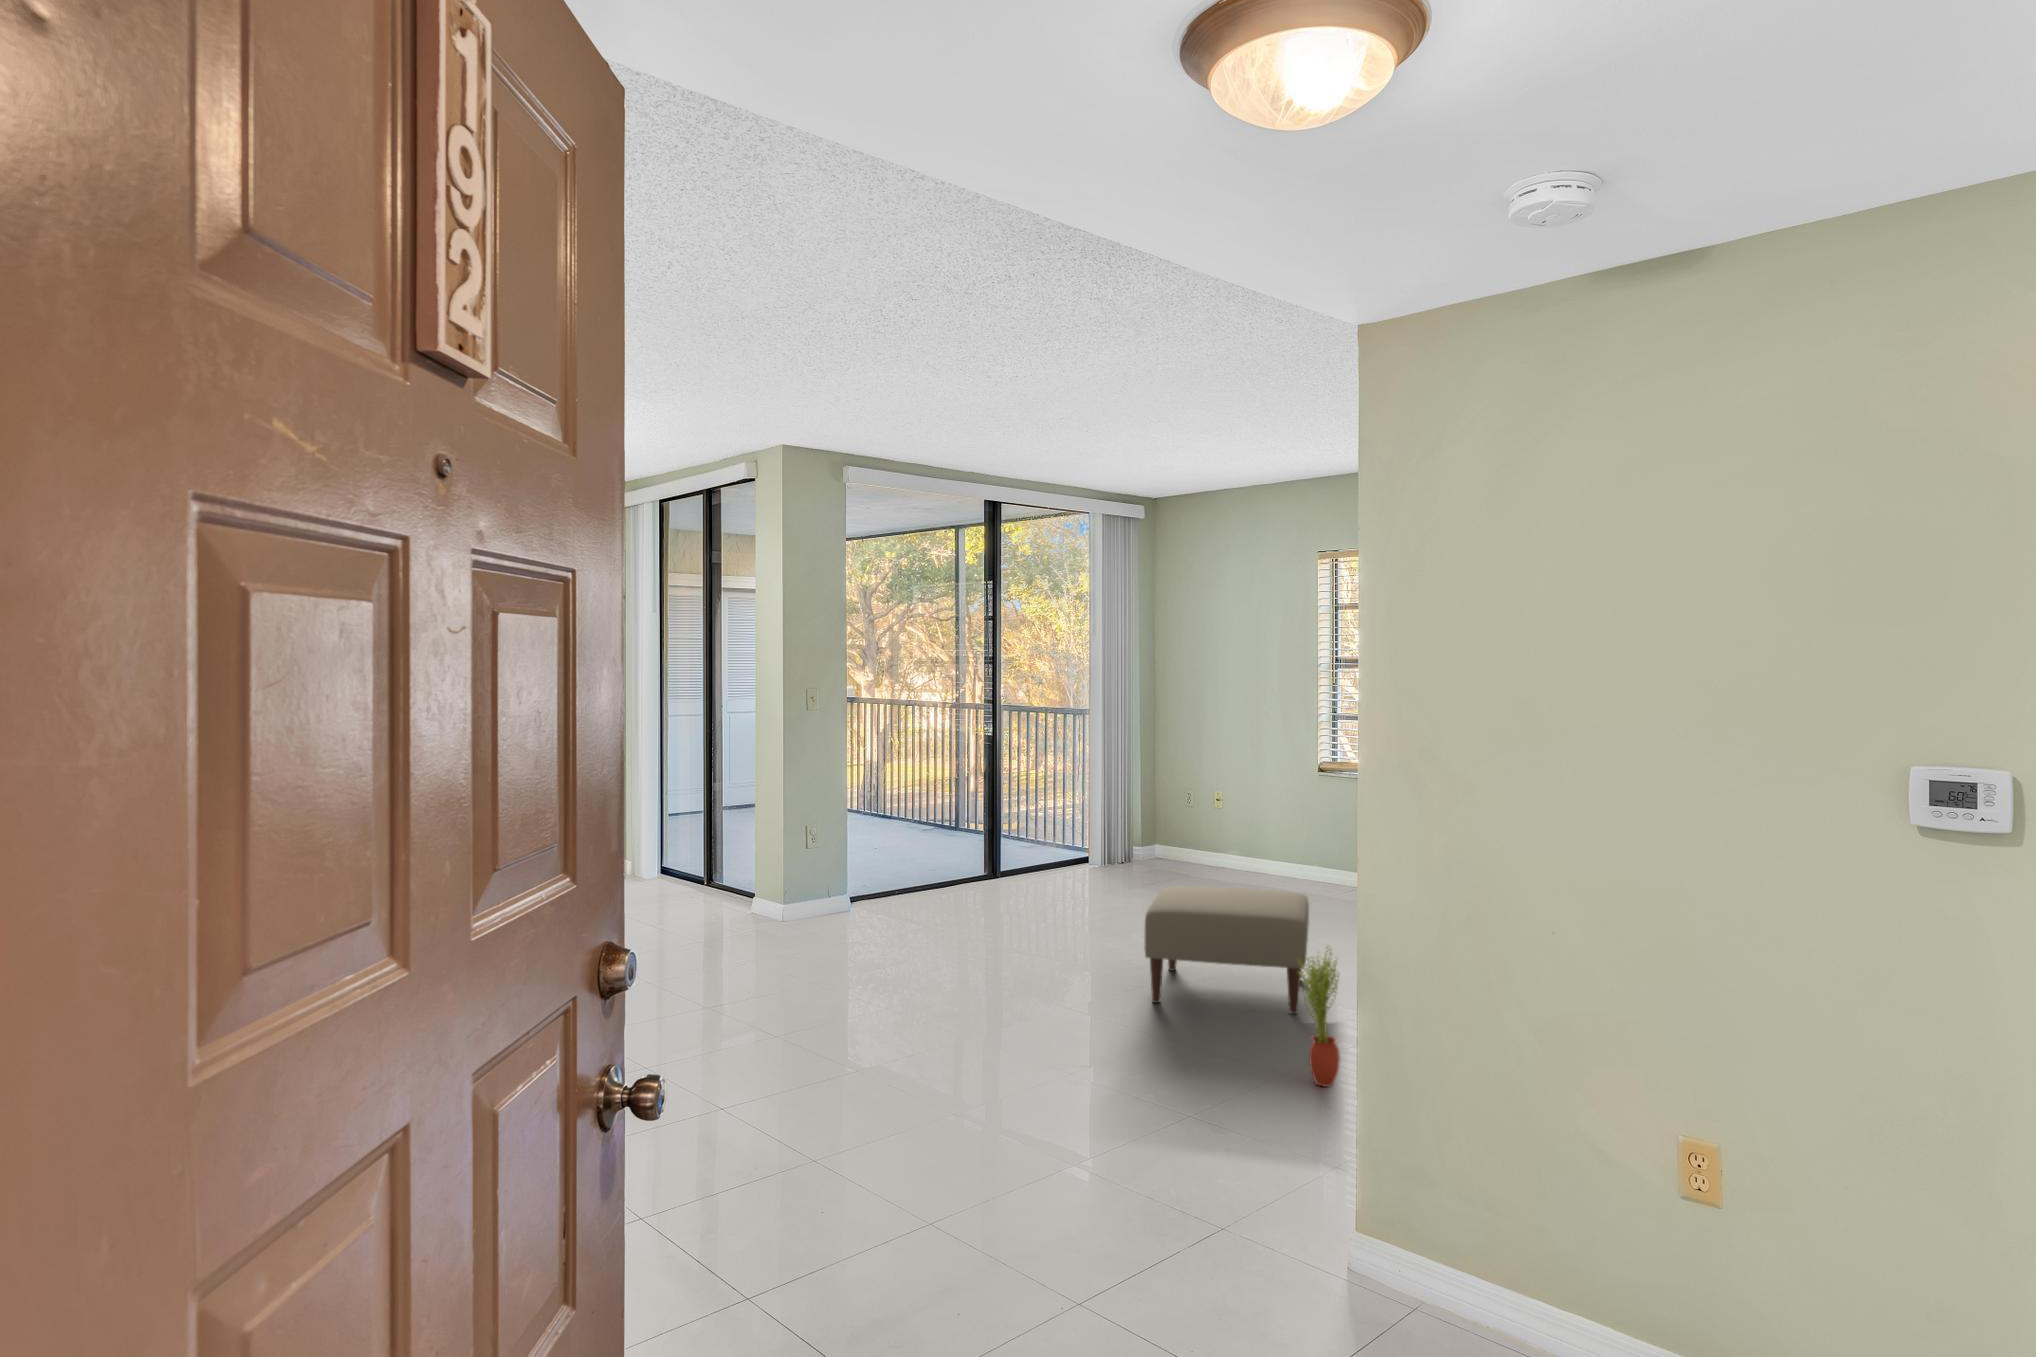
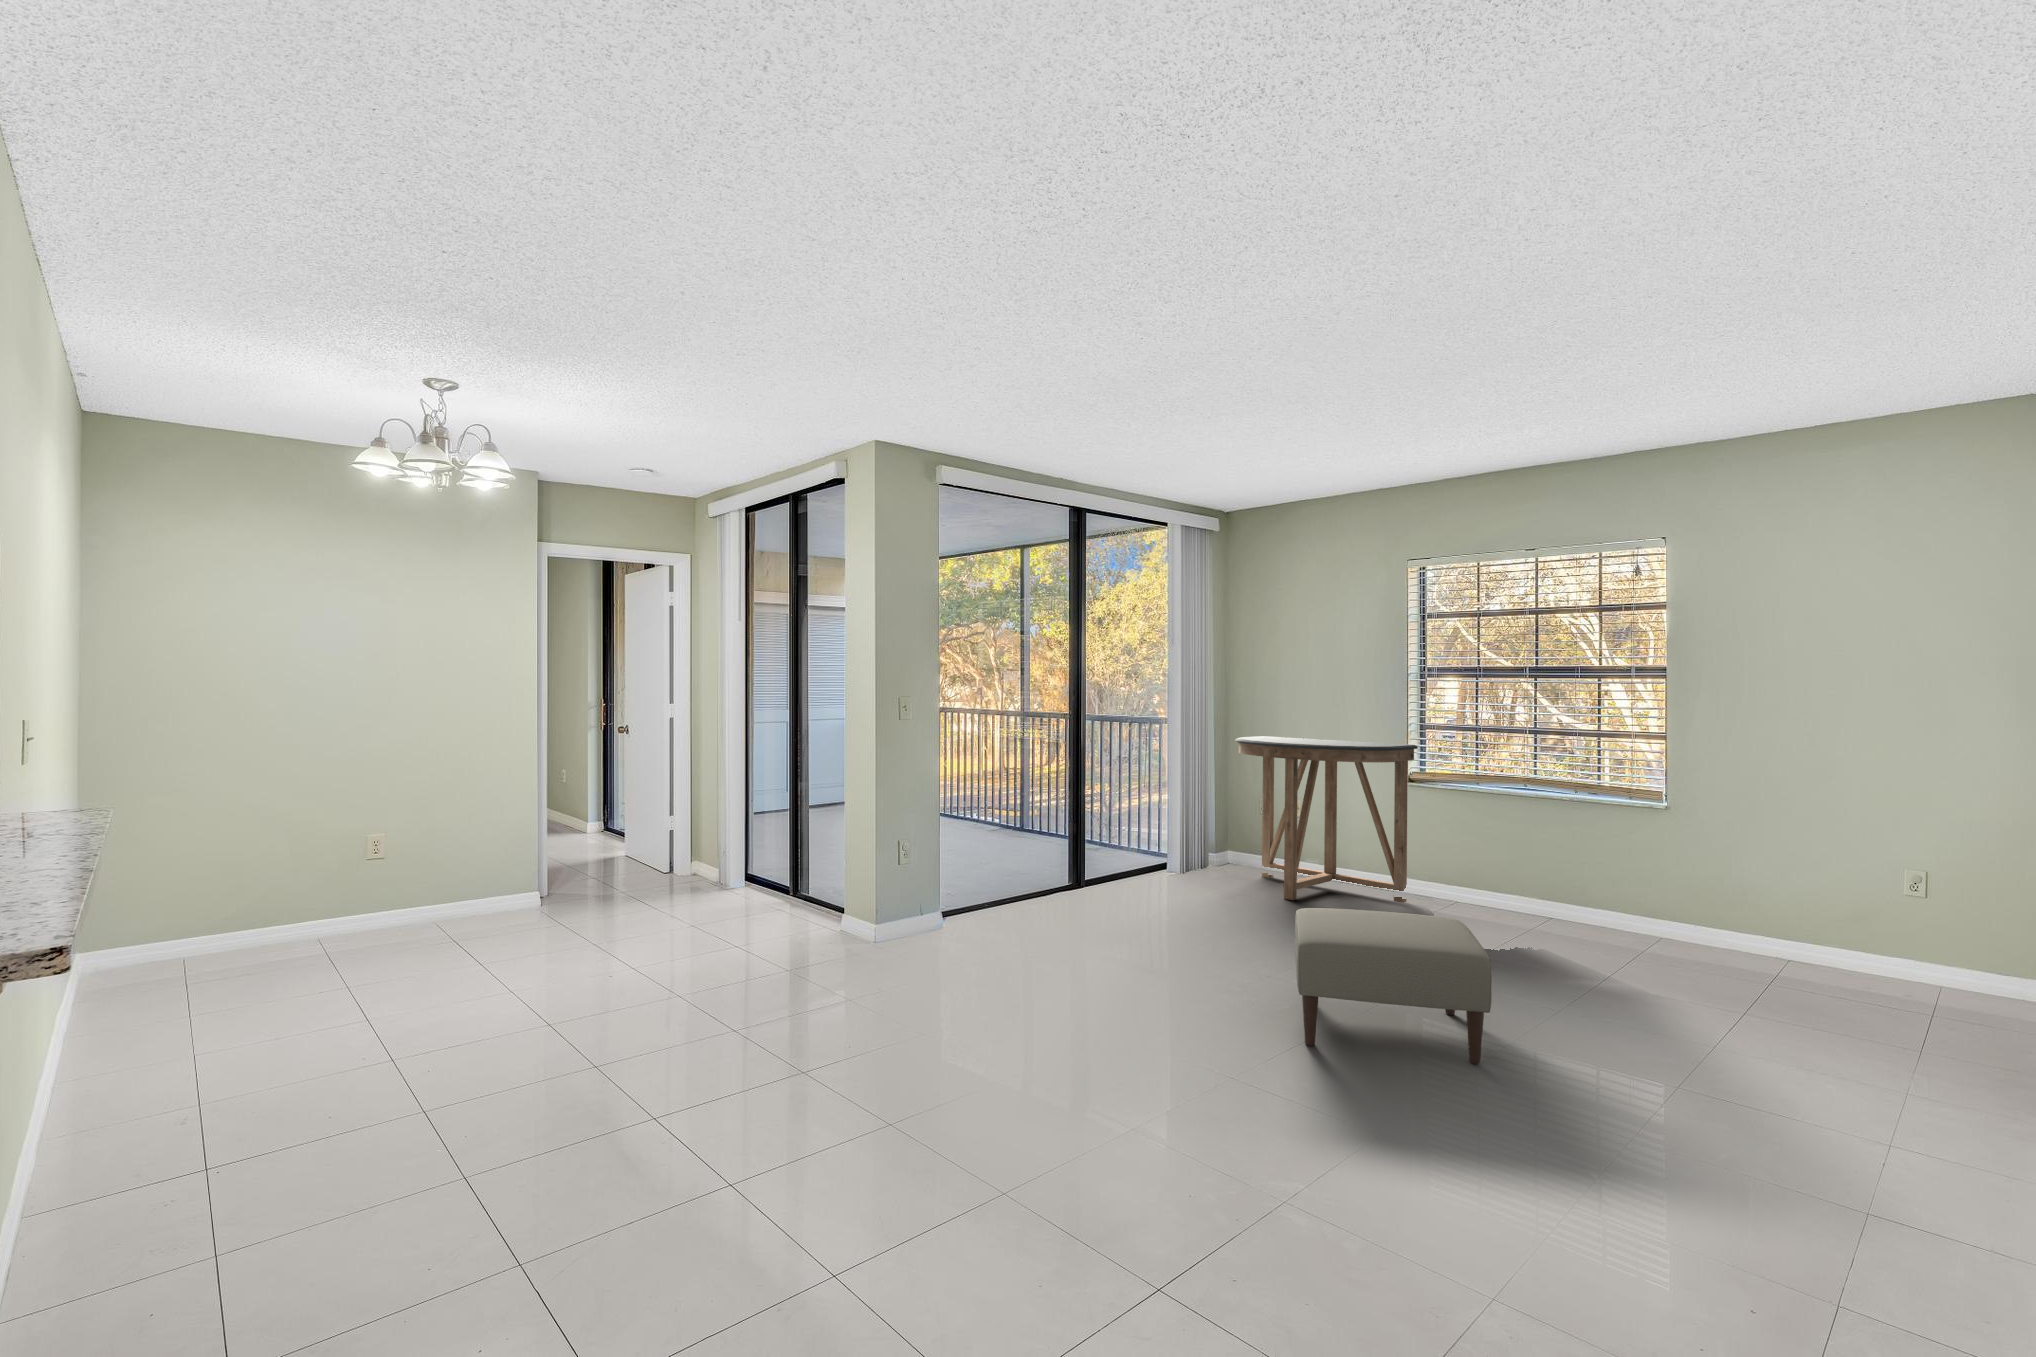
console table: none [1156,727,1328,891] -> present [1235,736,1418,903]
potted plant: present [1297,948,1340,1087] -> none [1536,1001,1598,1180]

